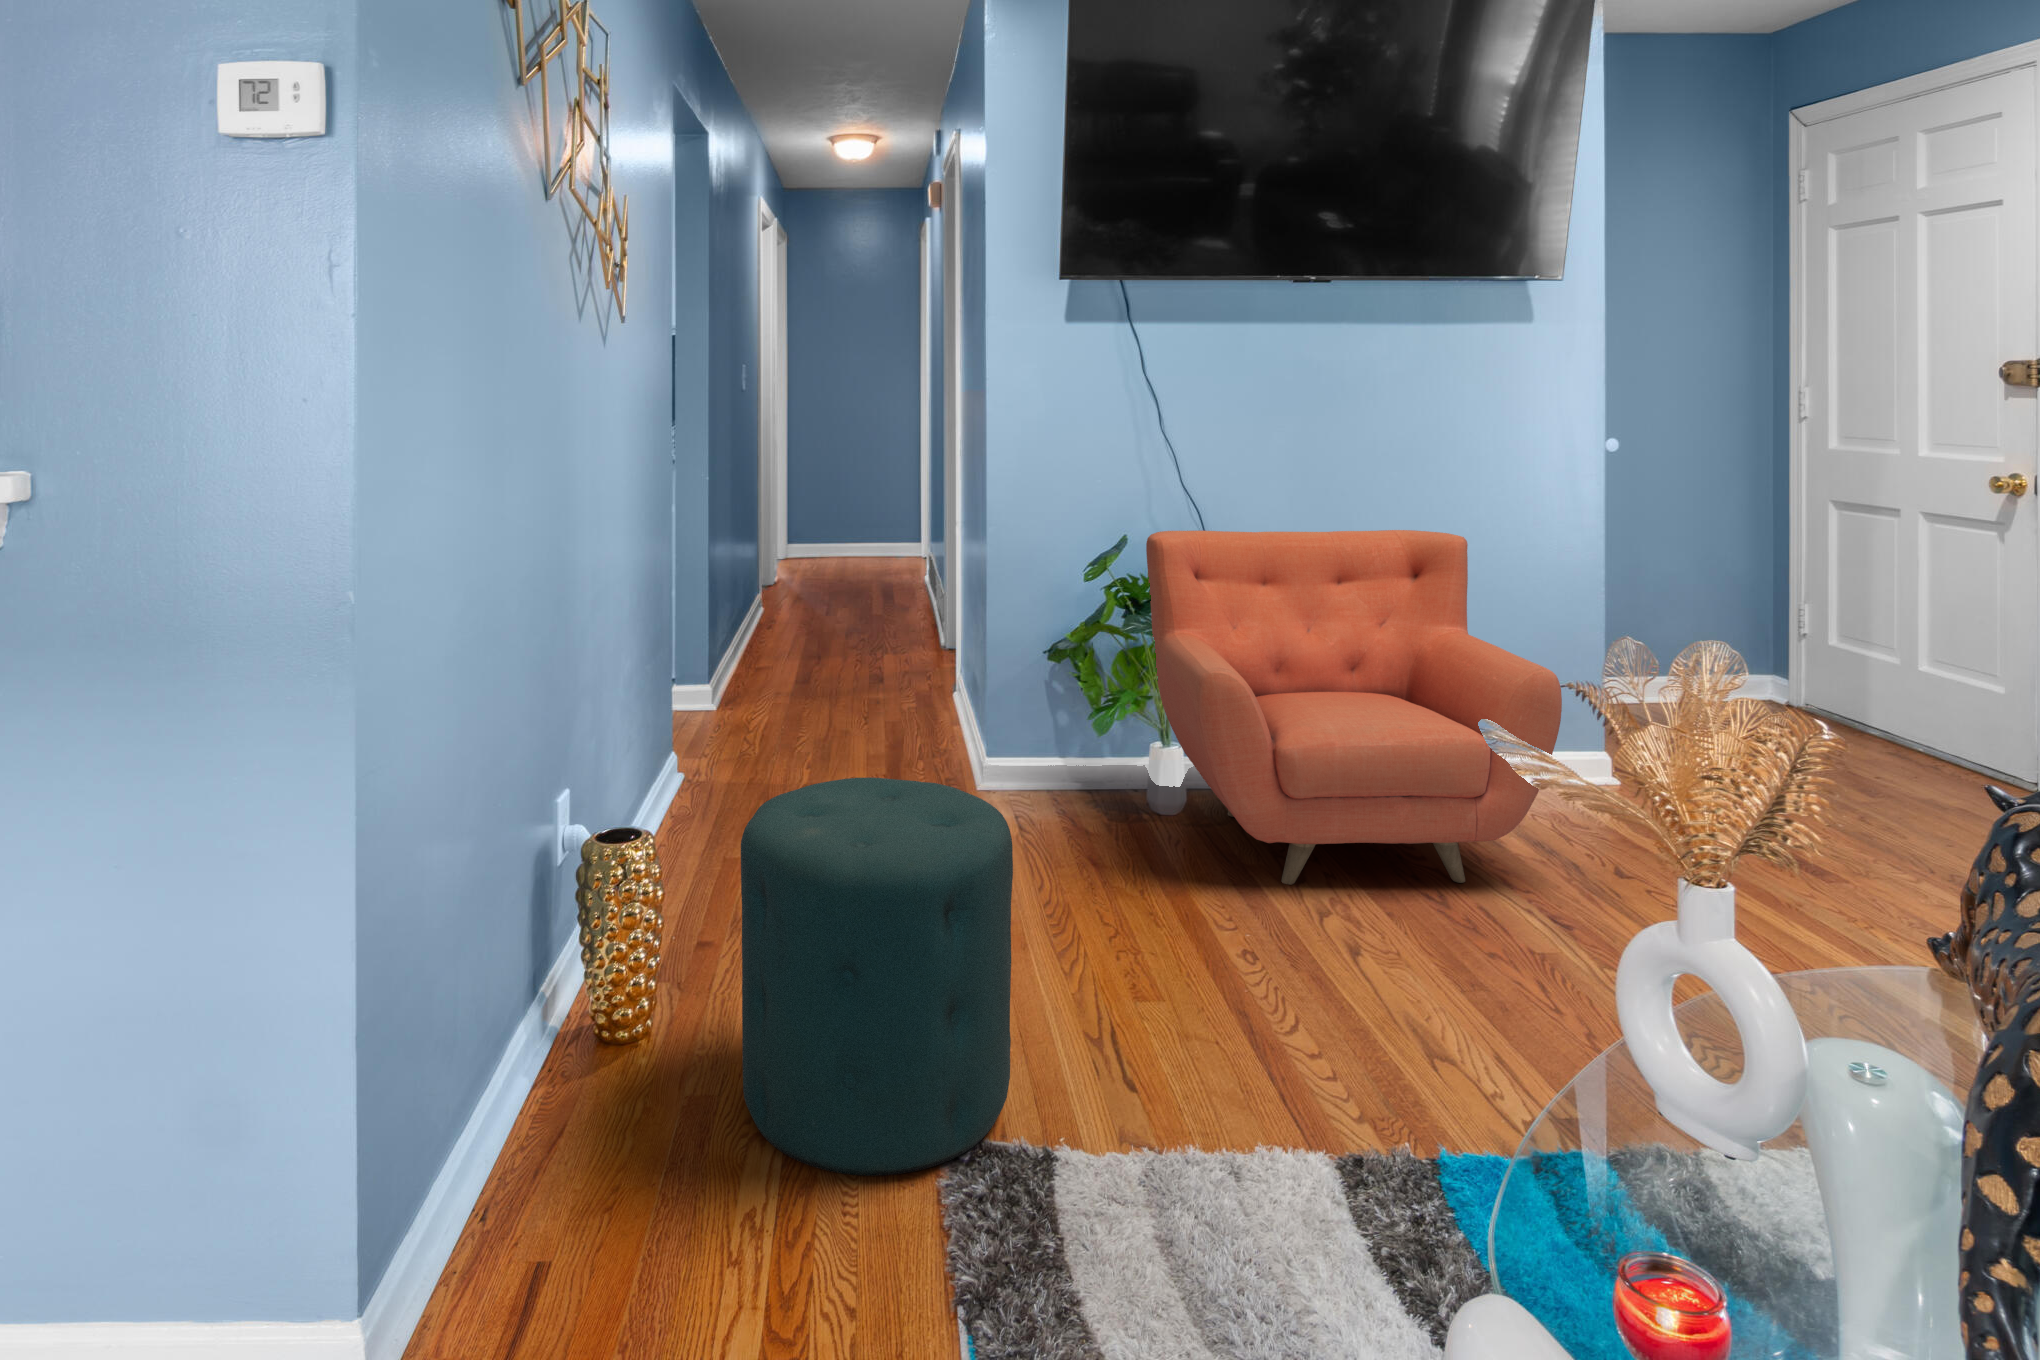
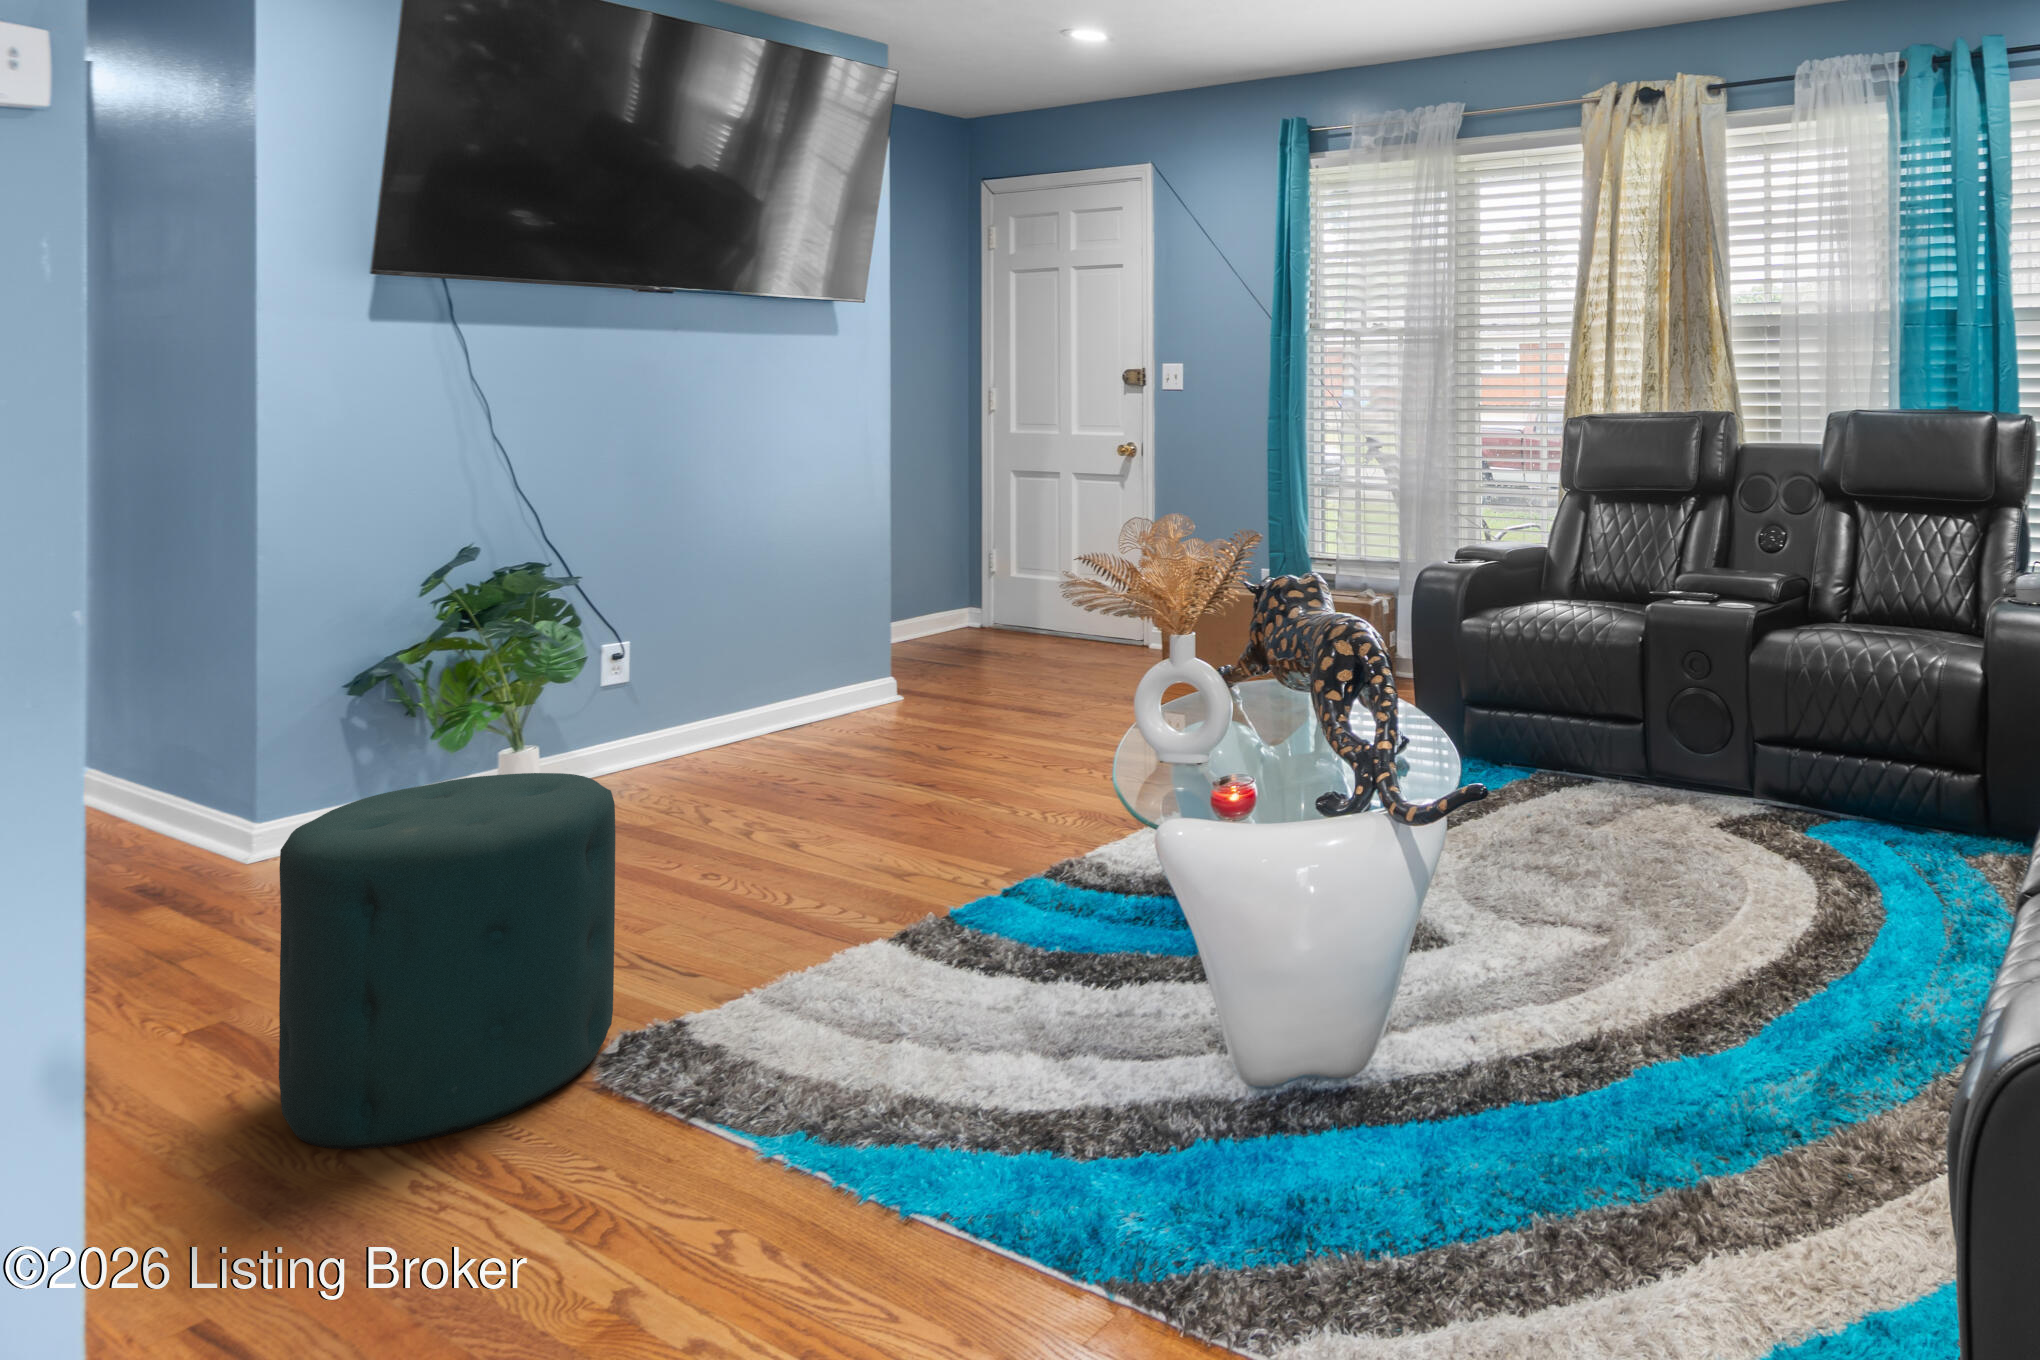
armchair: present [1146,530,1562,885] -> none [493,513,912,832]

